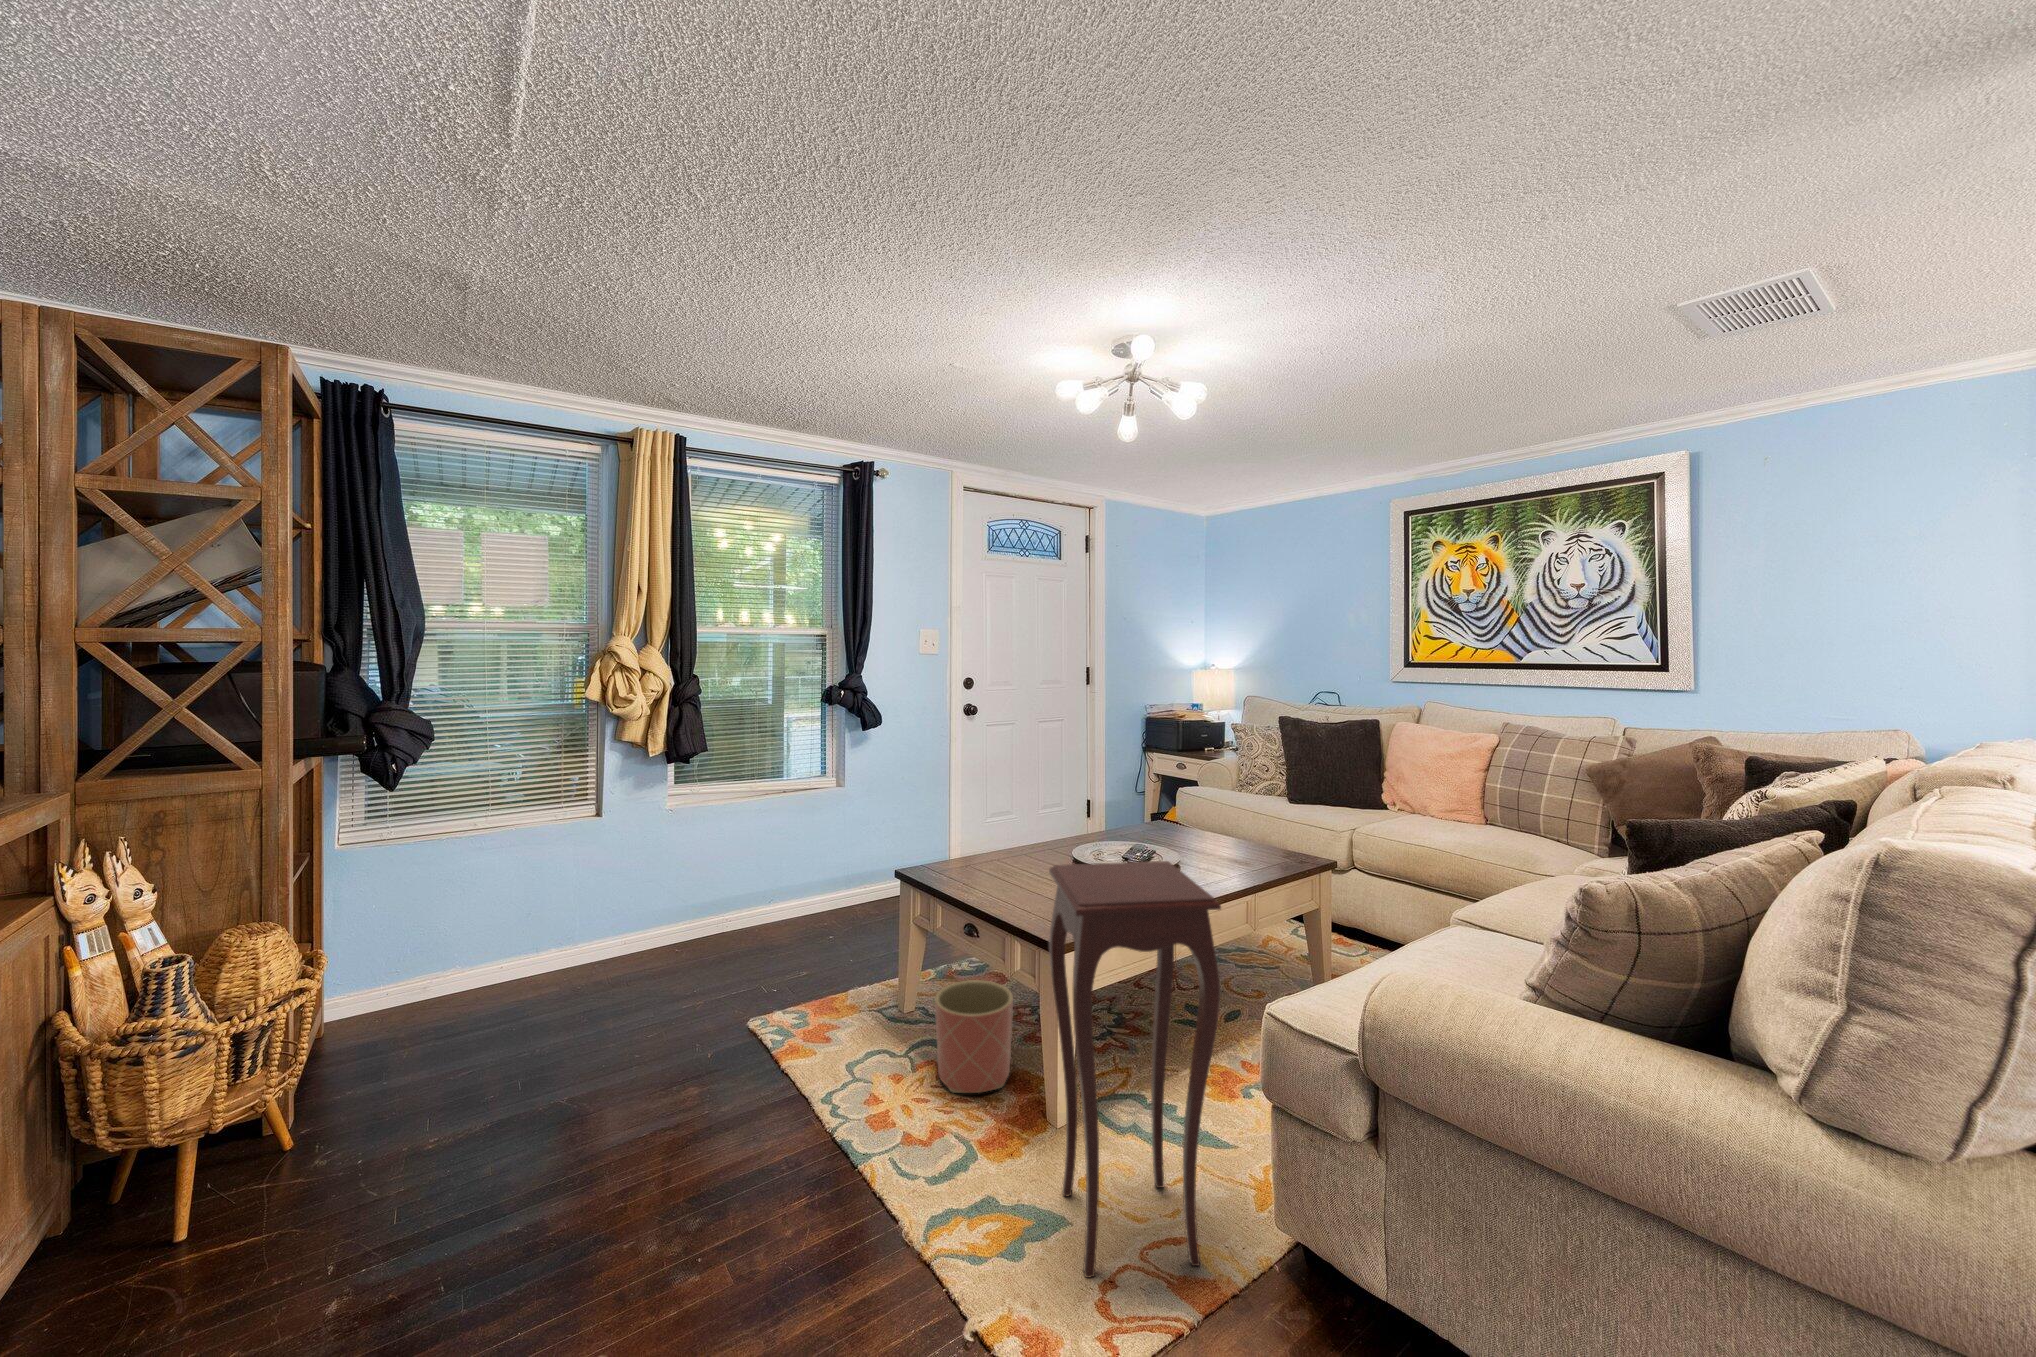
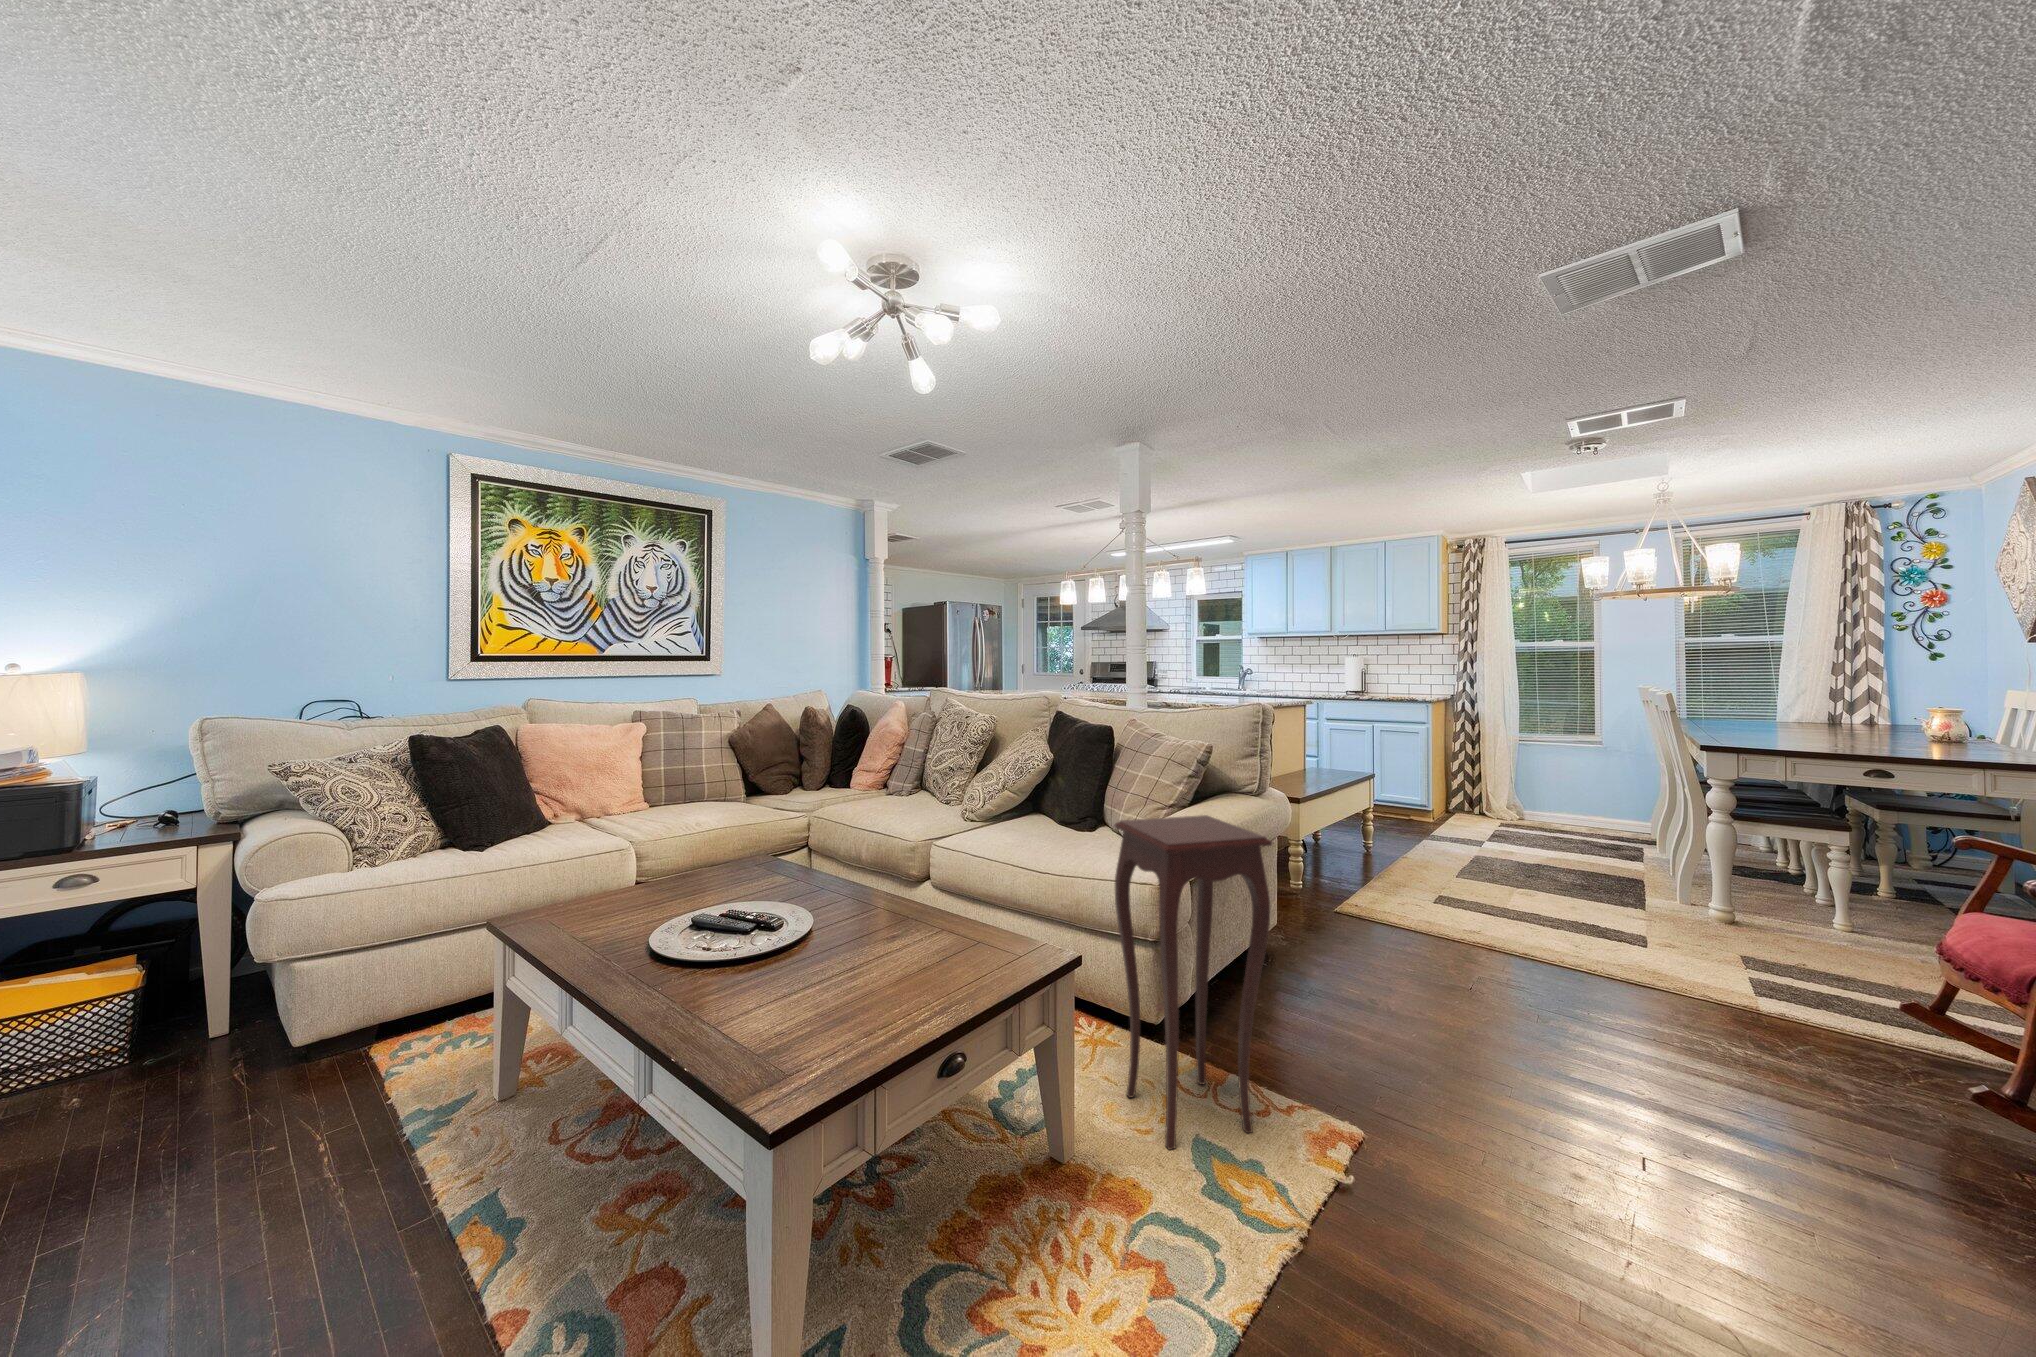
planter: present [935,980,1013,1093] -> none [937,1099,1050,1287]

